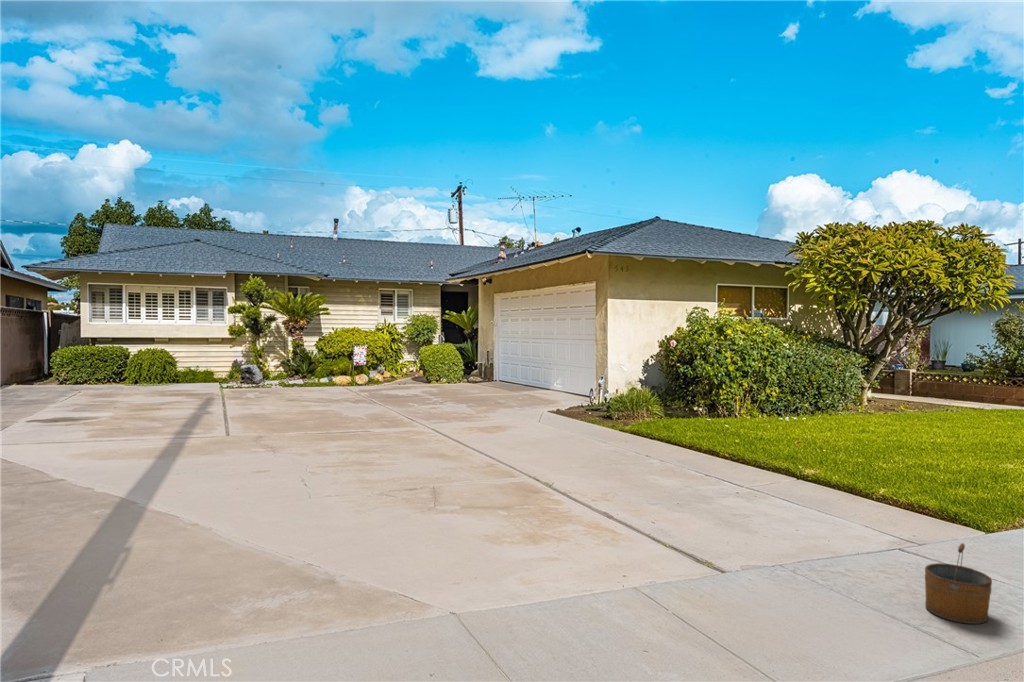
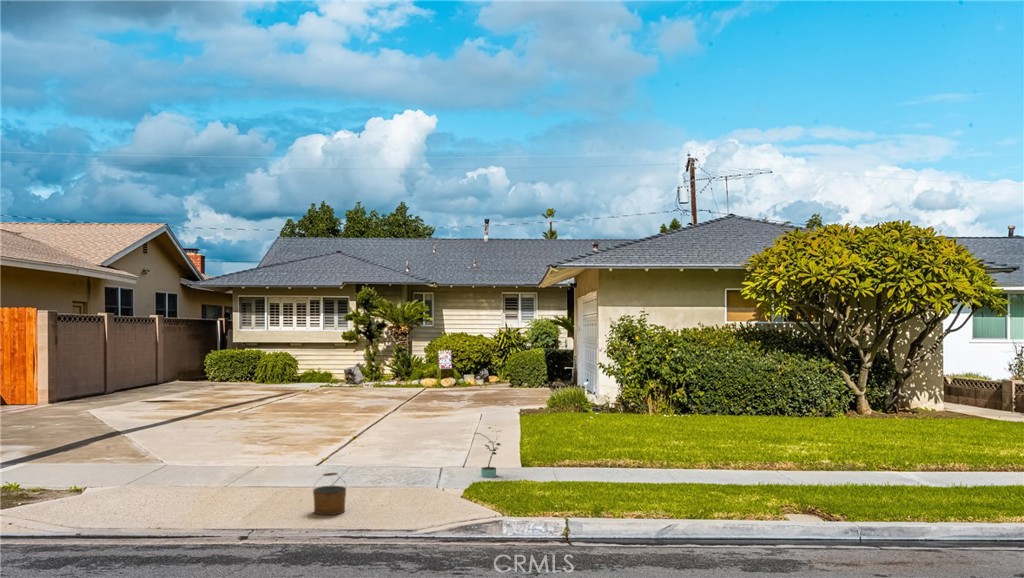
potted plant: none [846,438,888,506] -> present [476,427,501,478]

